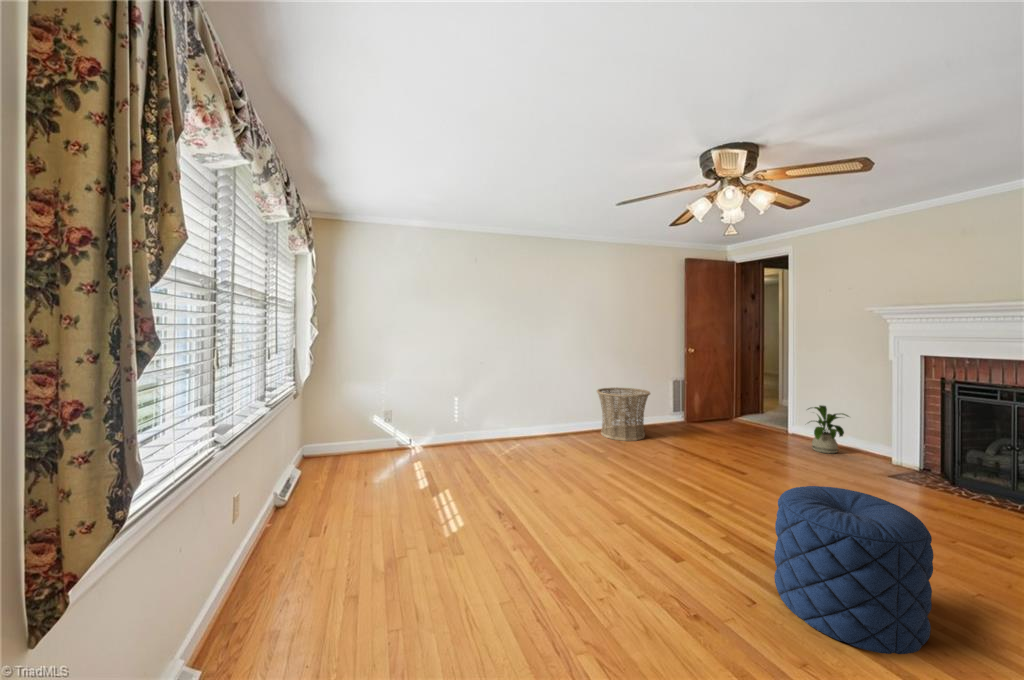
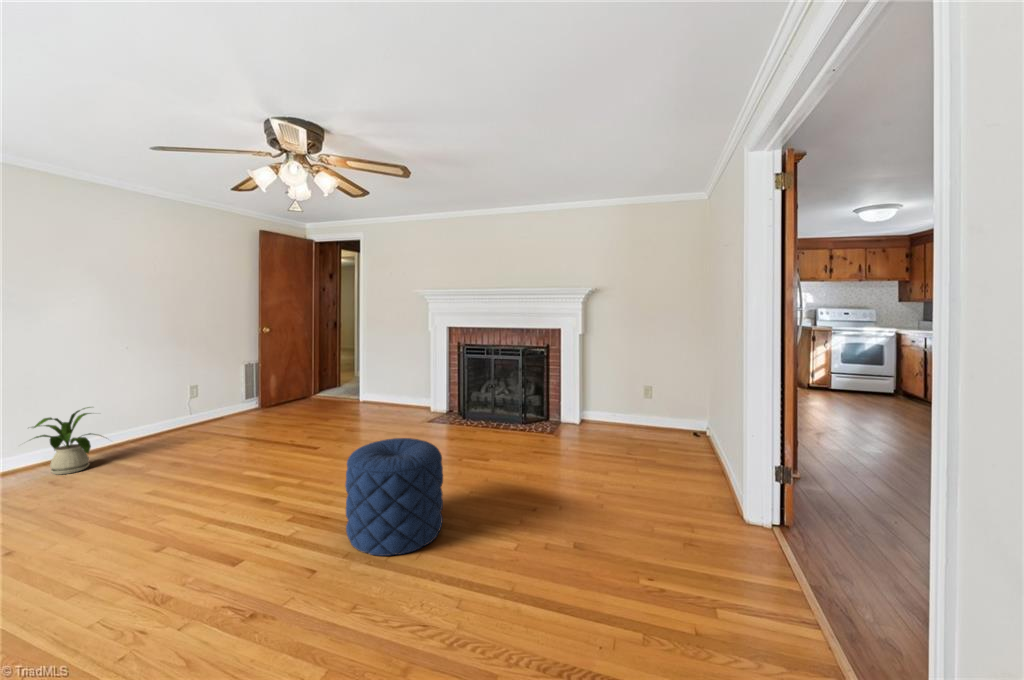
basket: present [597,388,650,441] -> none [133,379,216,449]
house plant: present [809,405,849,453] -> present [33,407,101,474]

